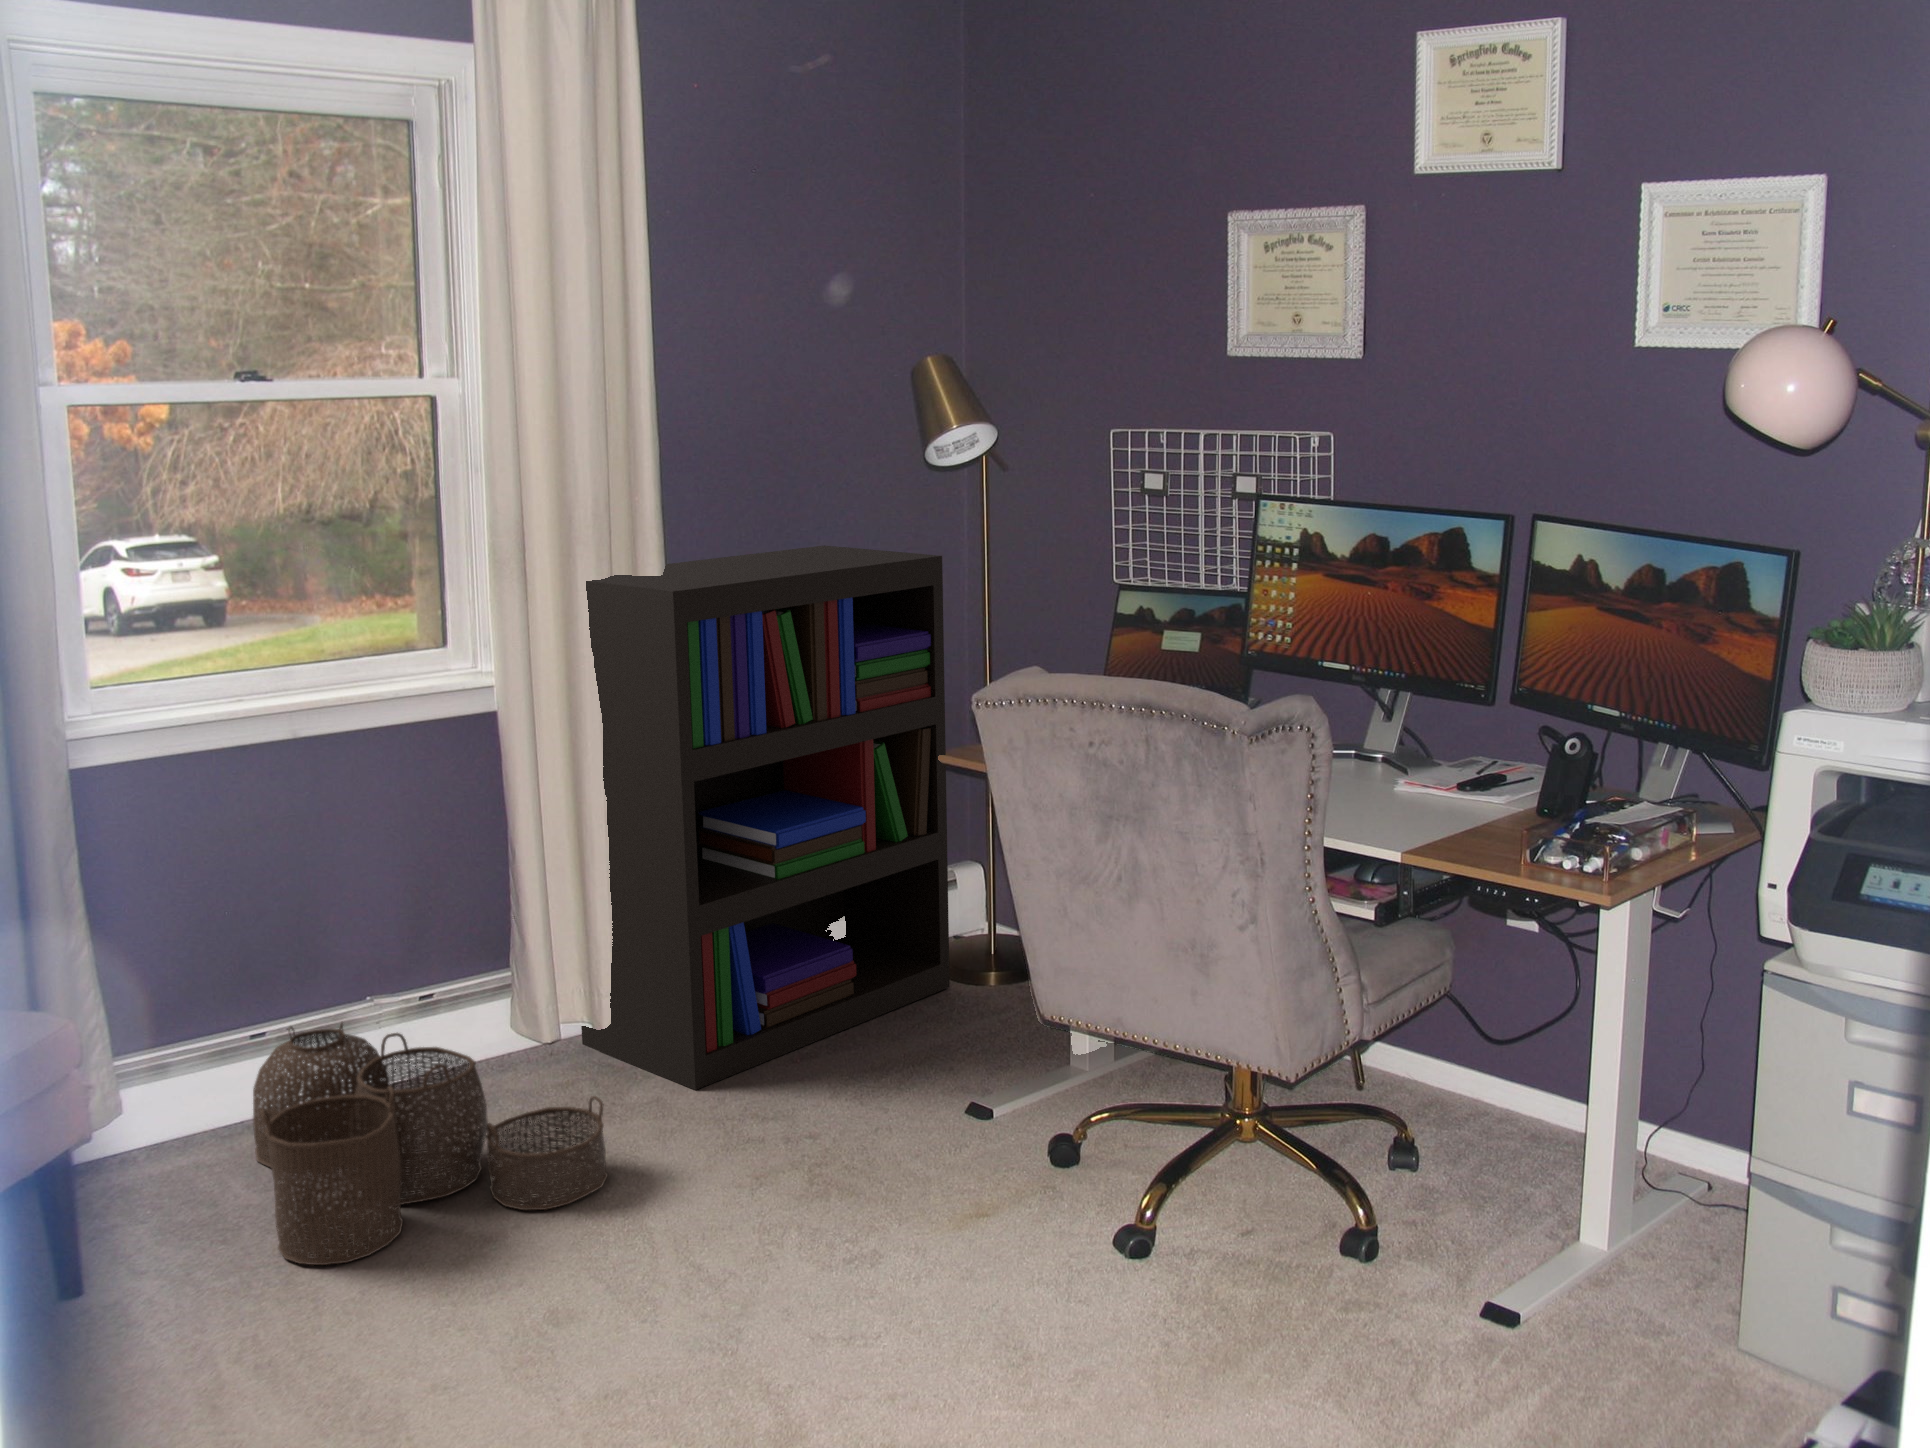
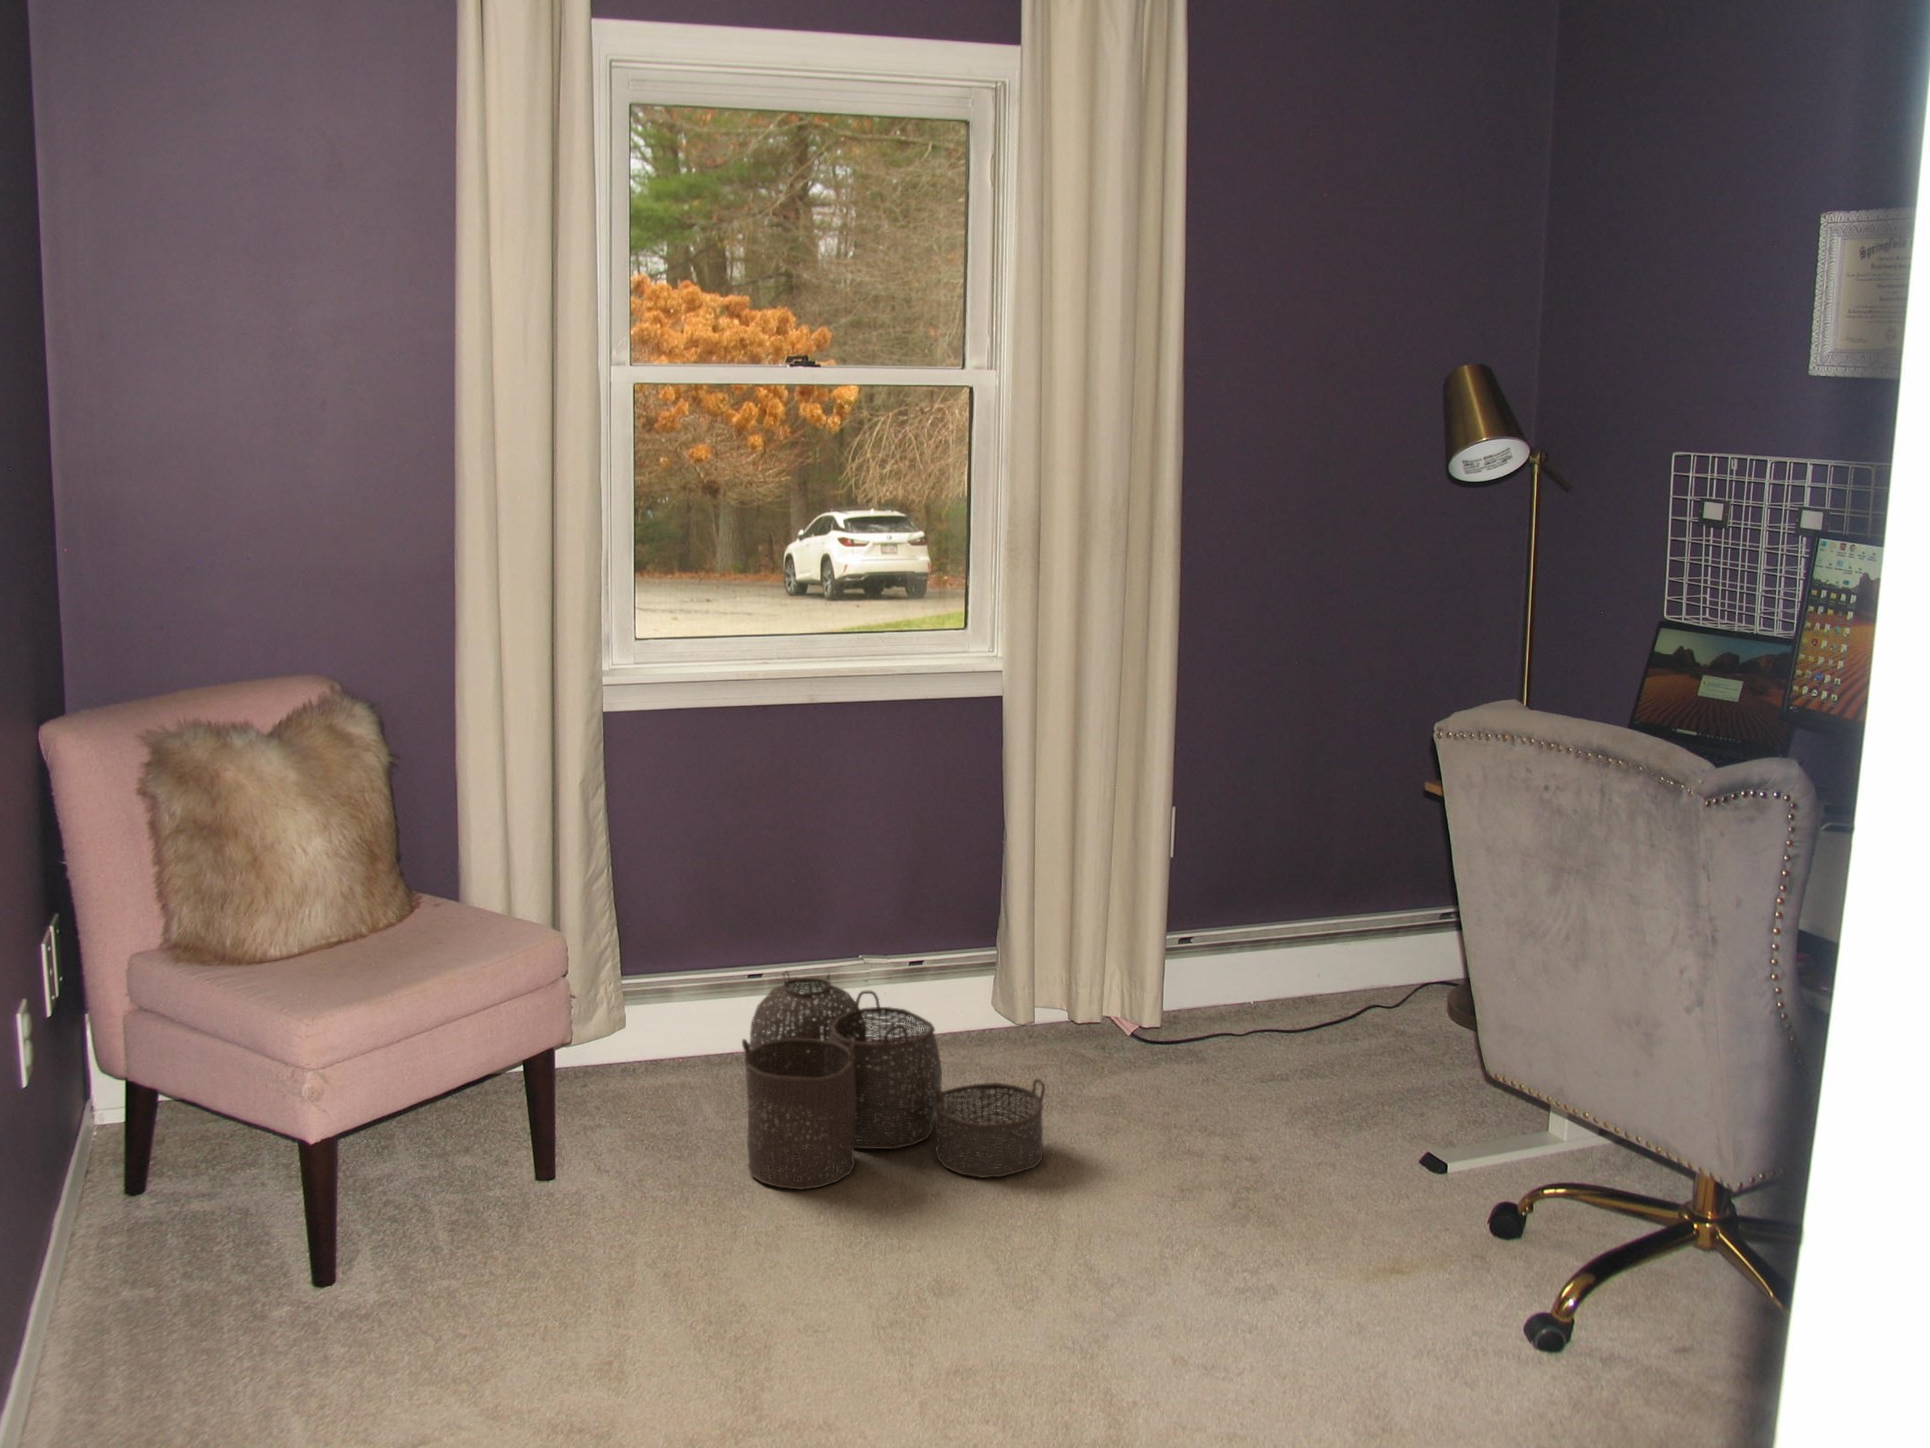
bookshelf: present [581,545,950,1090] -> none [1053,560,1460,1093]

